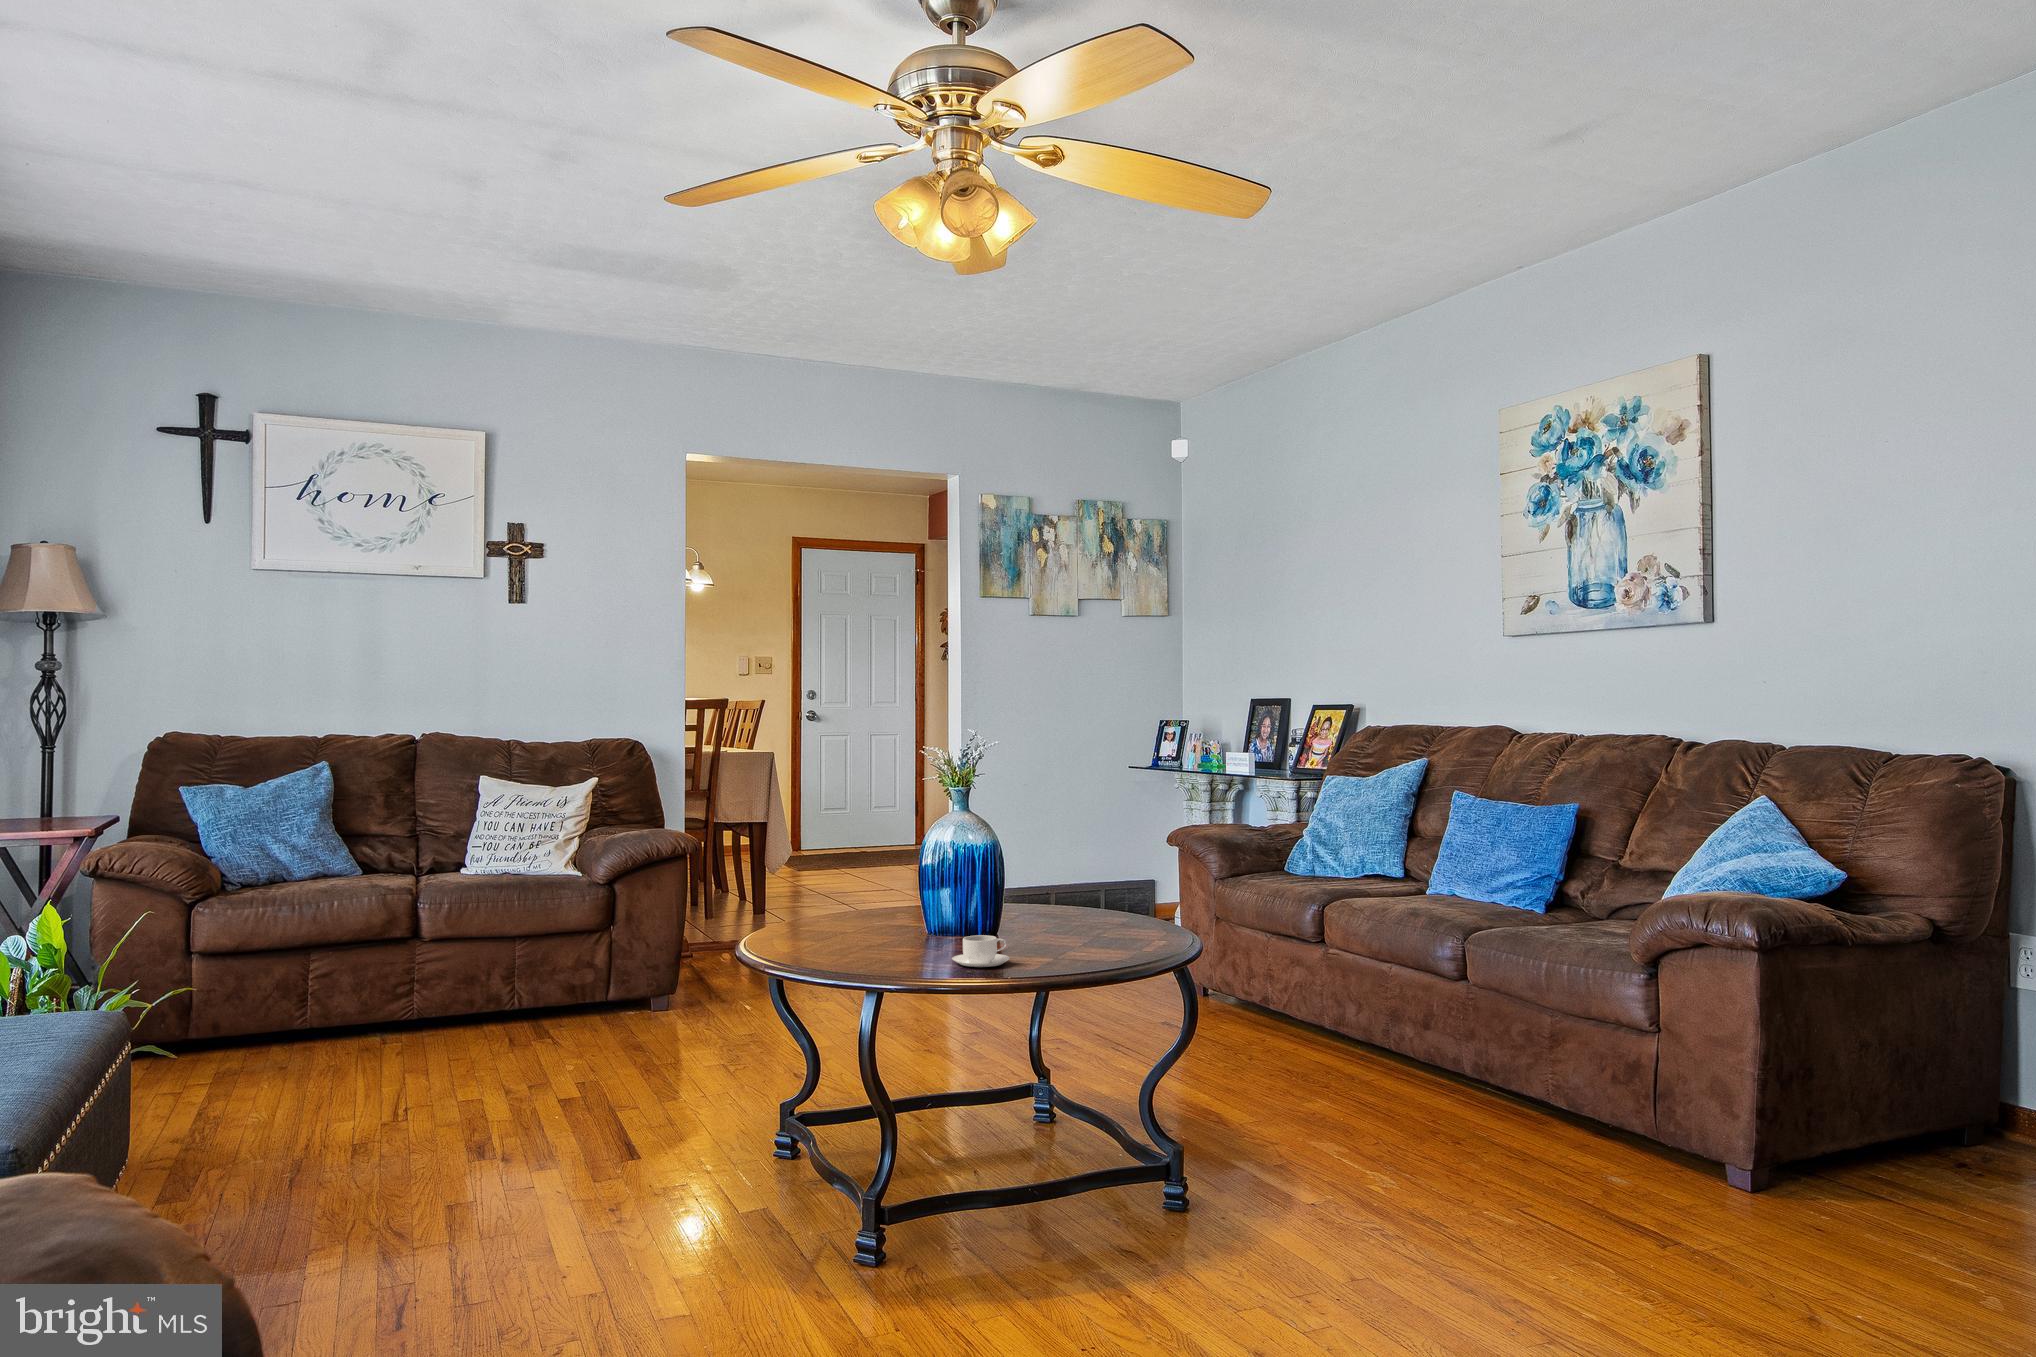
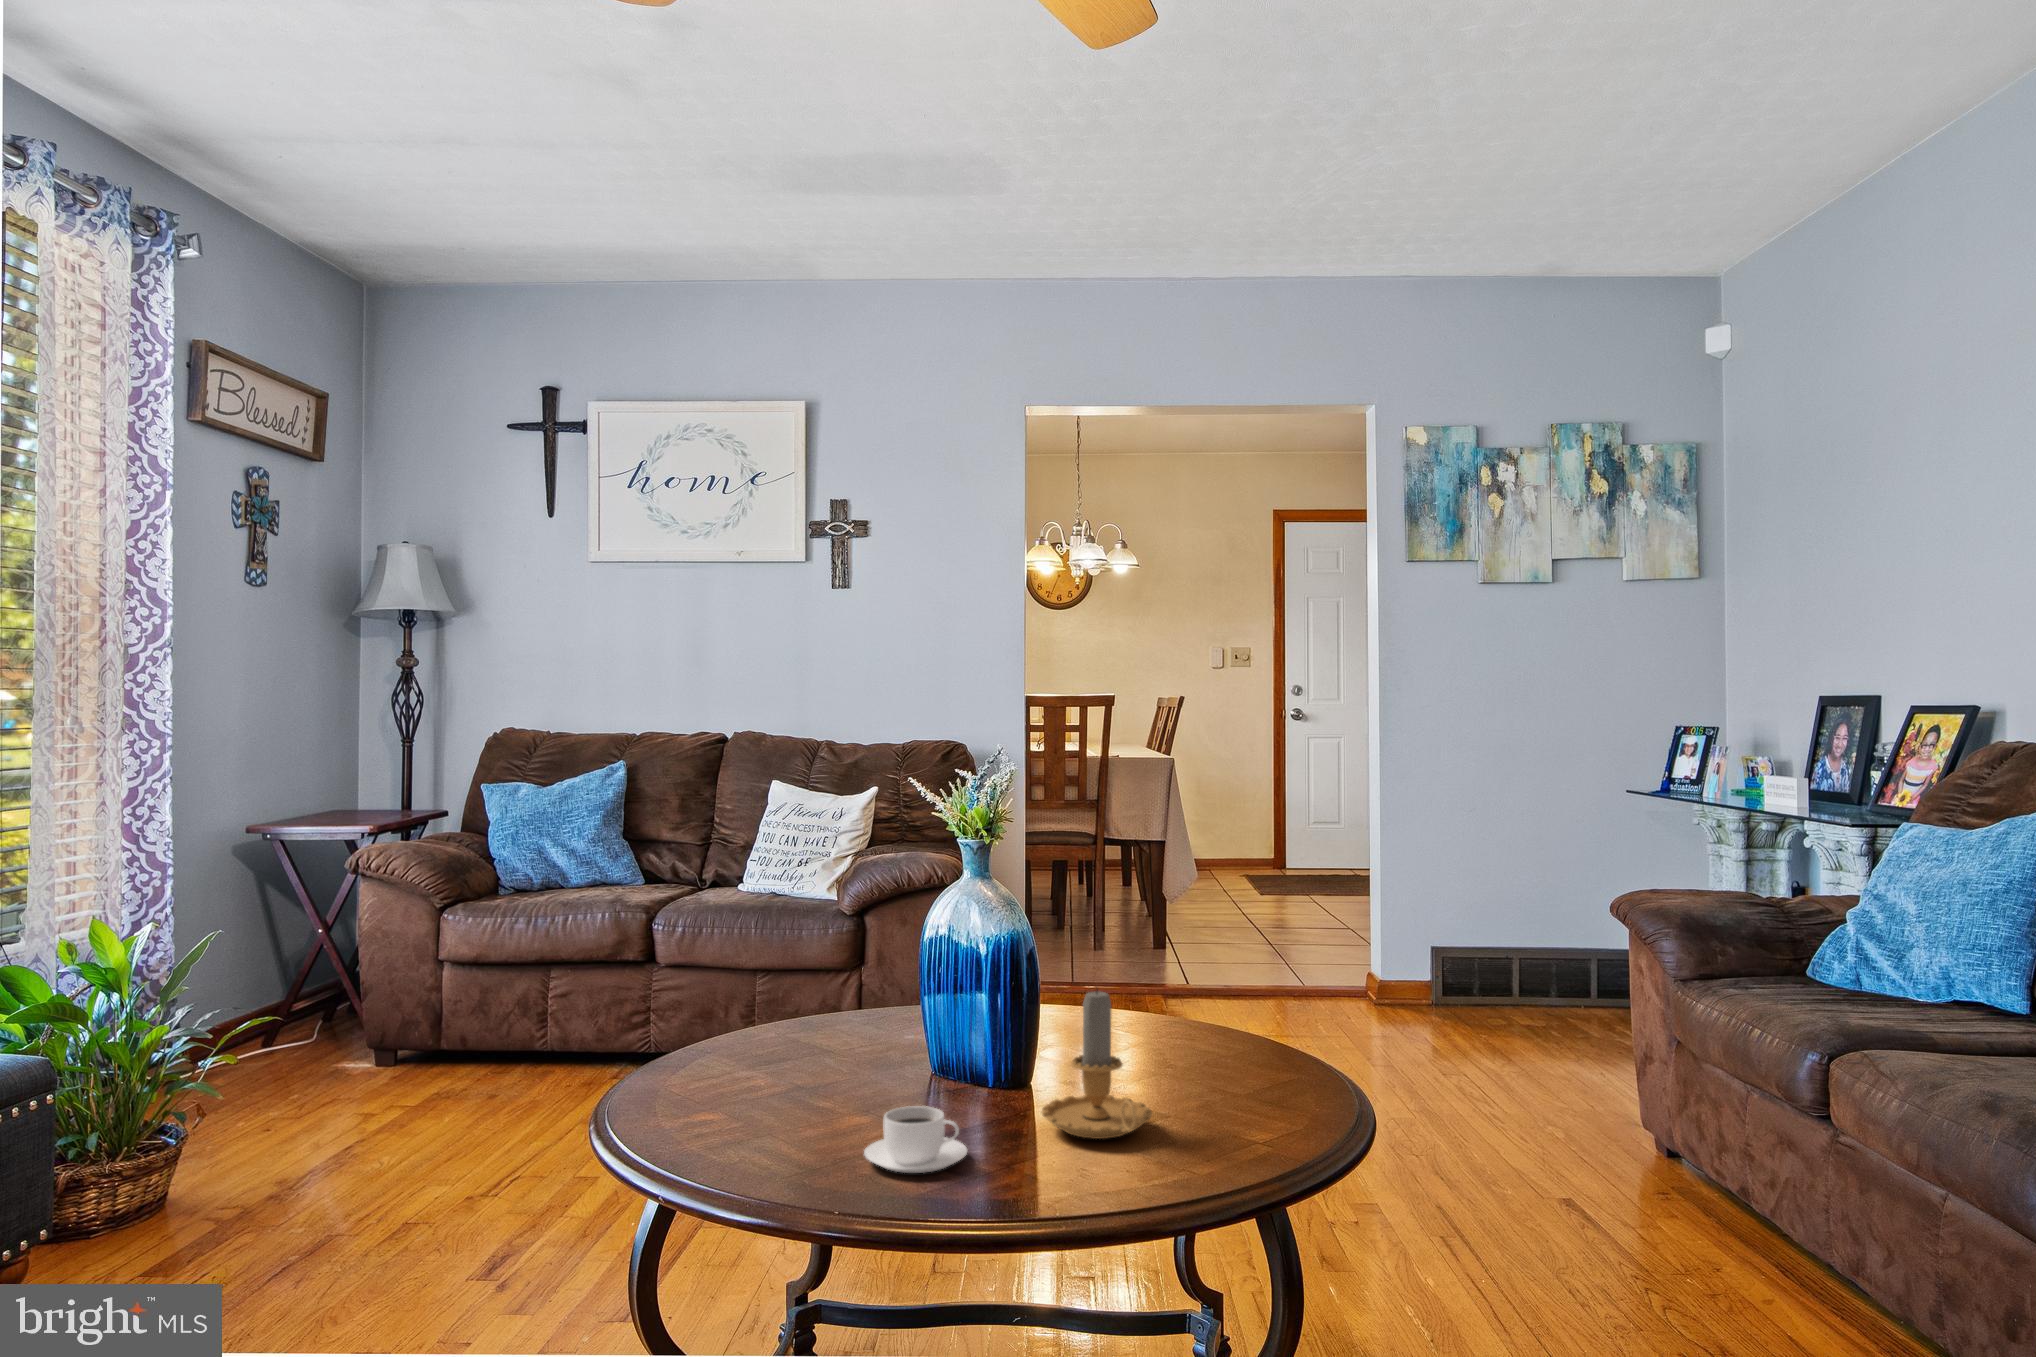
candle: none [1016,865,1084,949] -> present [1042,989,1152,1139]

